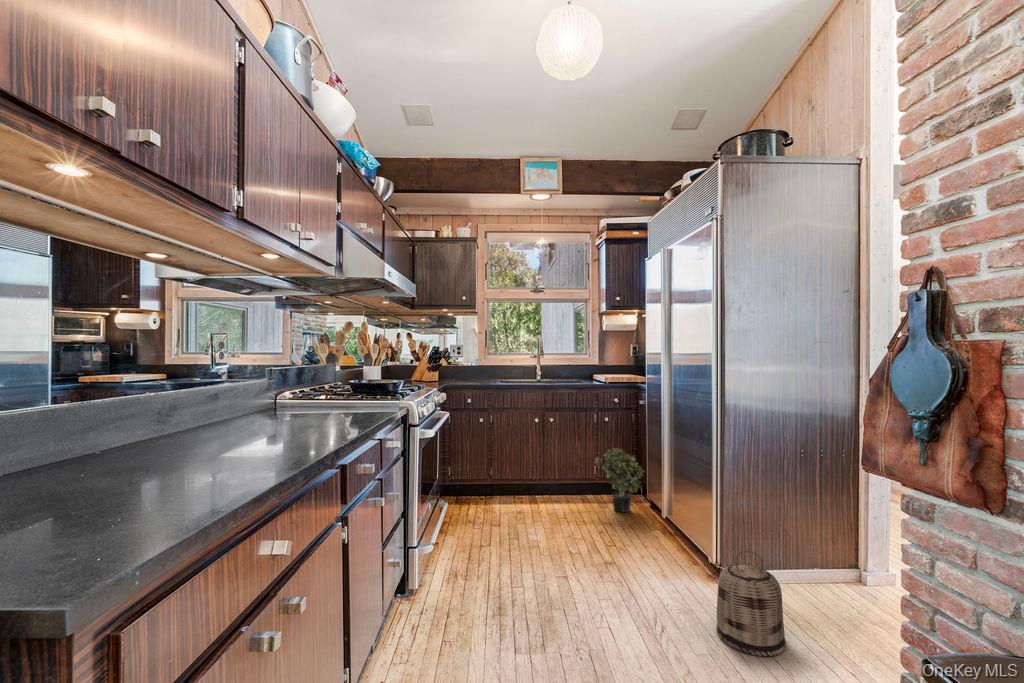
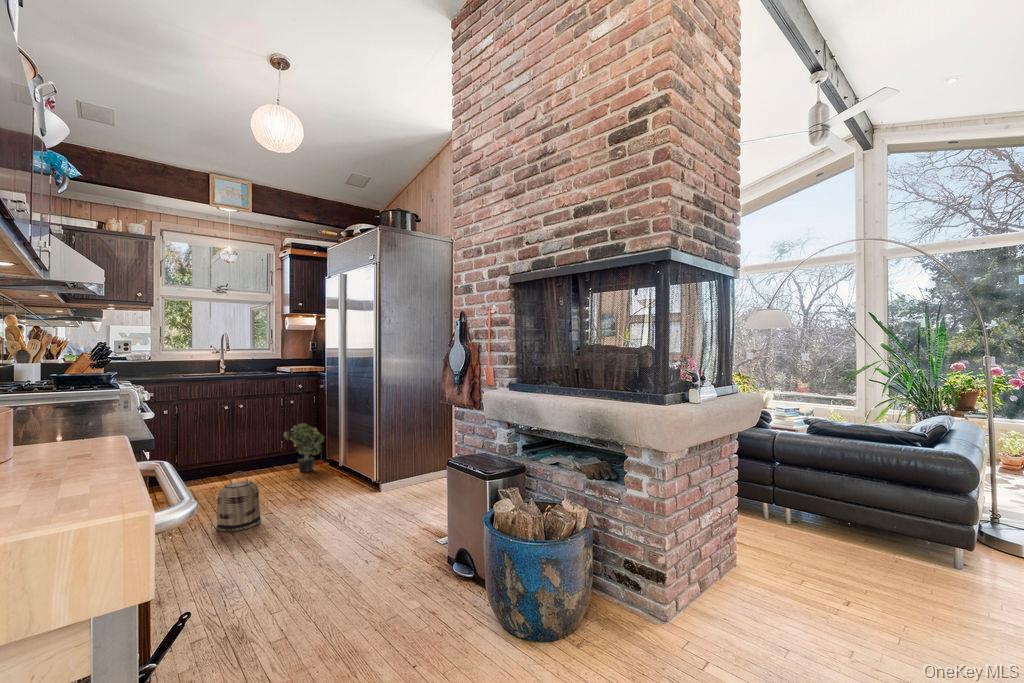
basket: present [716,551,786,656] -> present [217,471,261,532]

